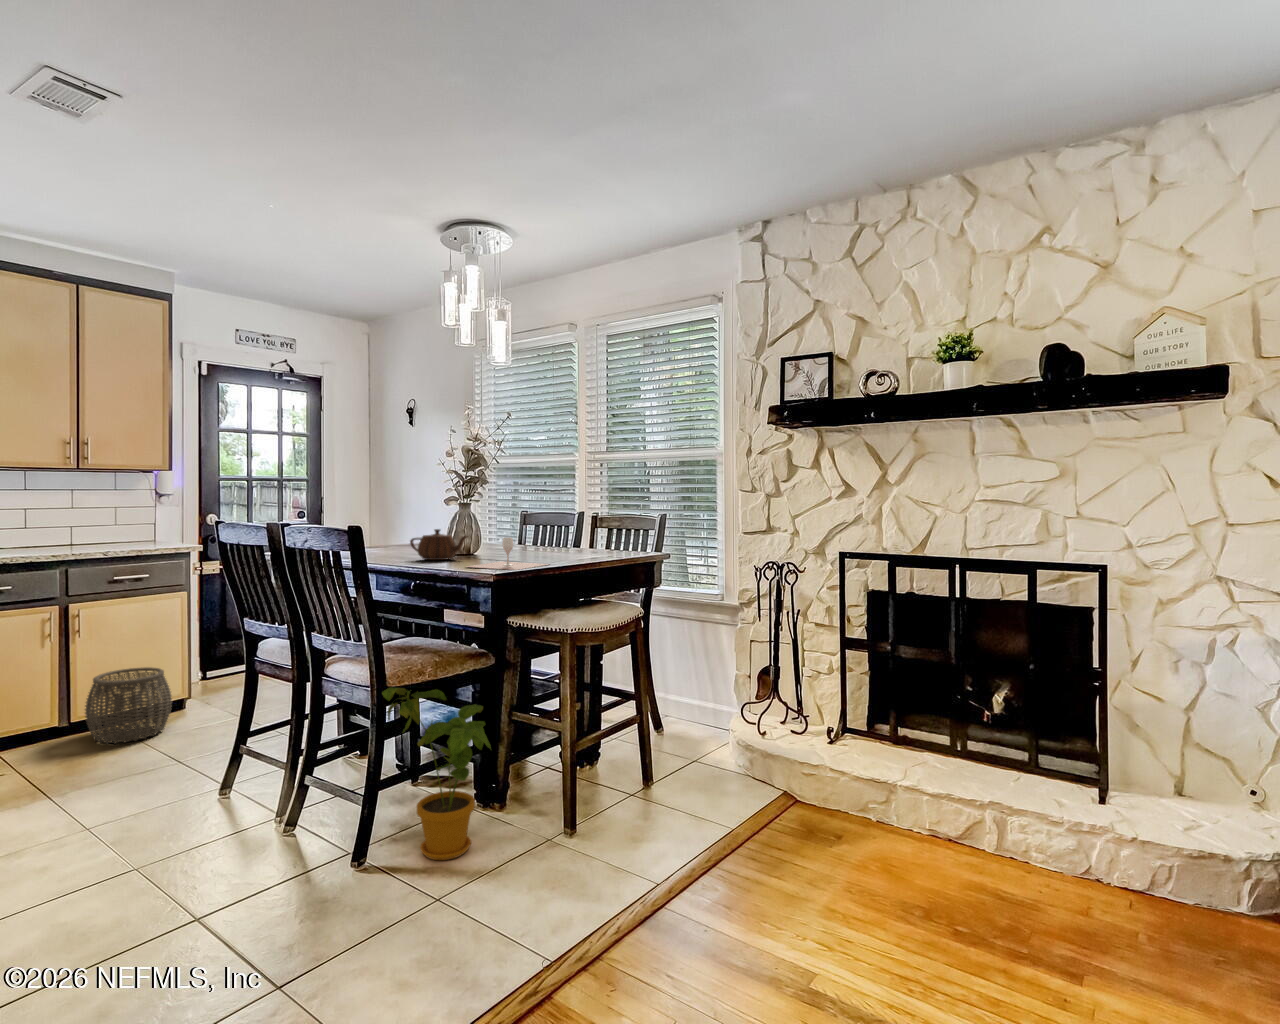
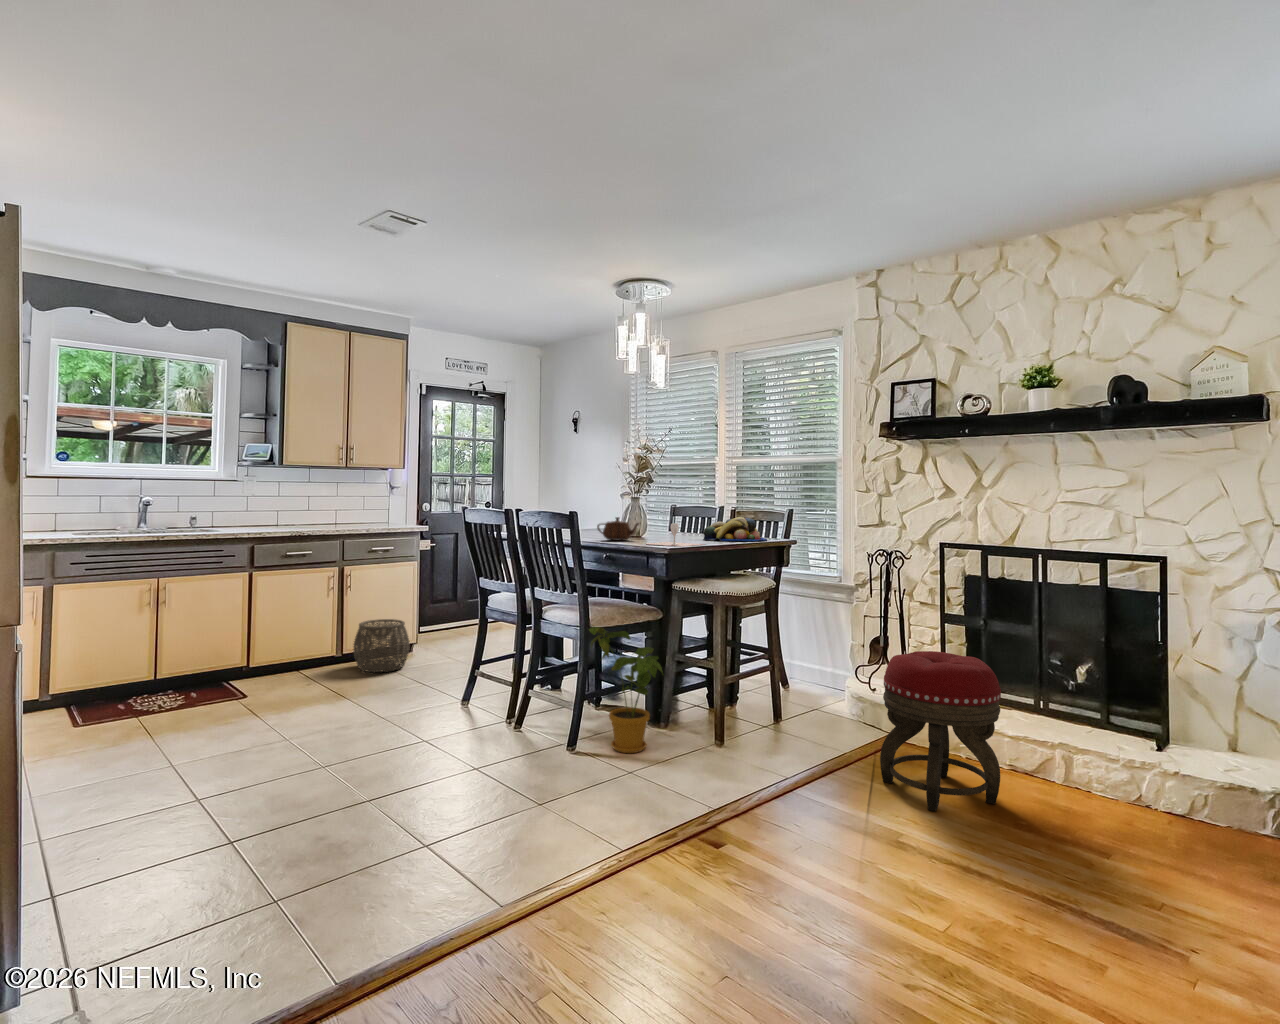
fruit bowl: none [553,525,634,557] -> present [703,517,767,541]
footstool: none [780,698,932,924] -> present [880,651,1001,811]

